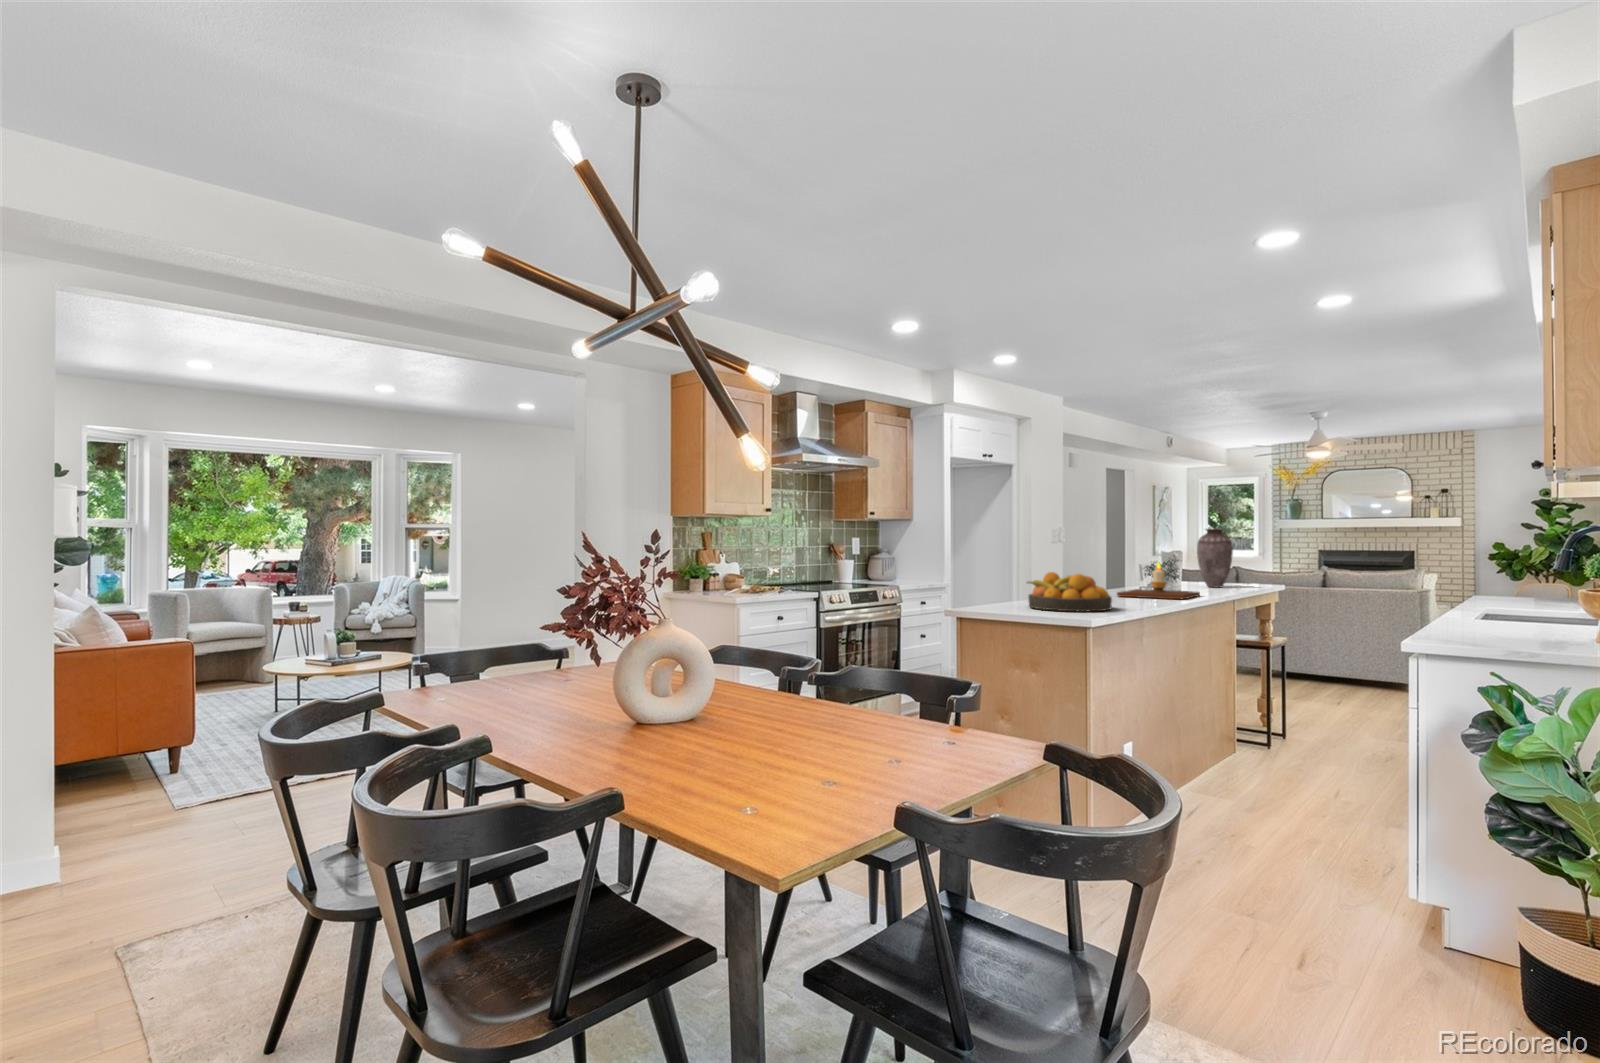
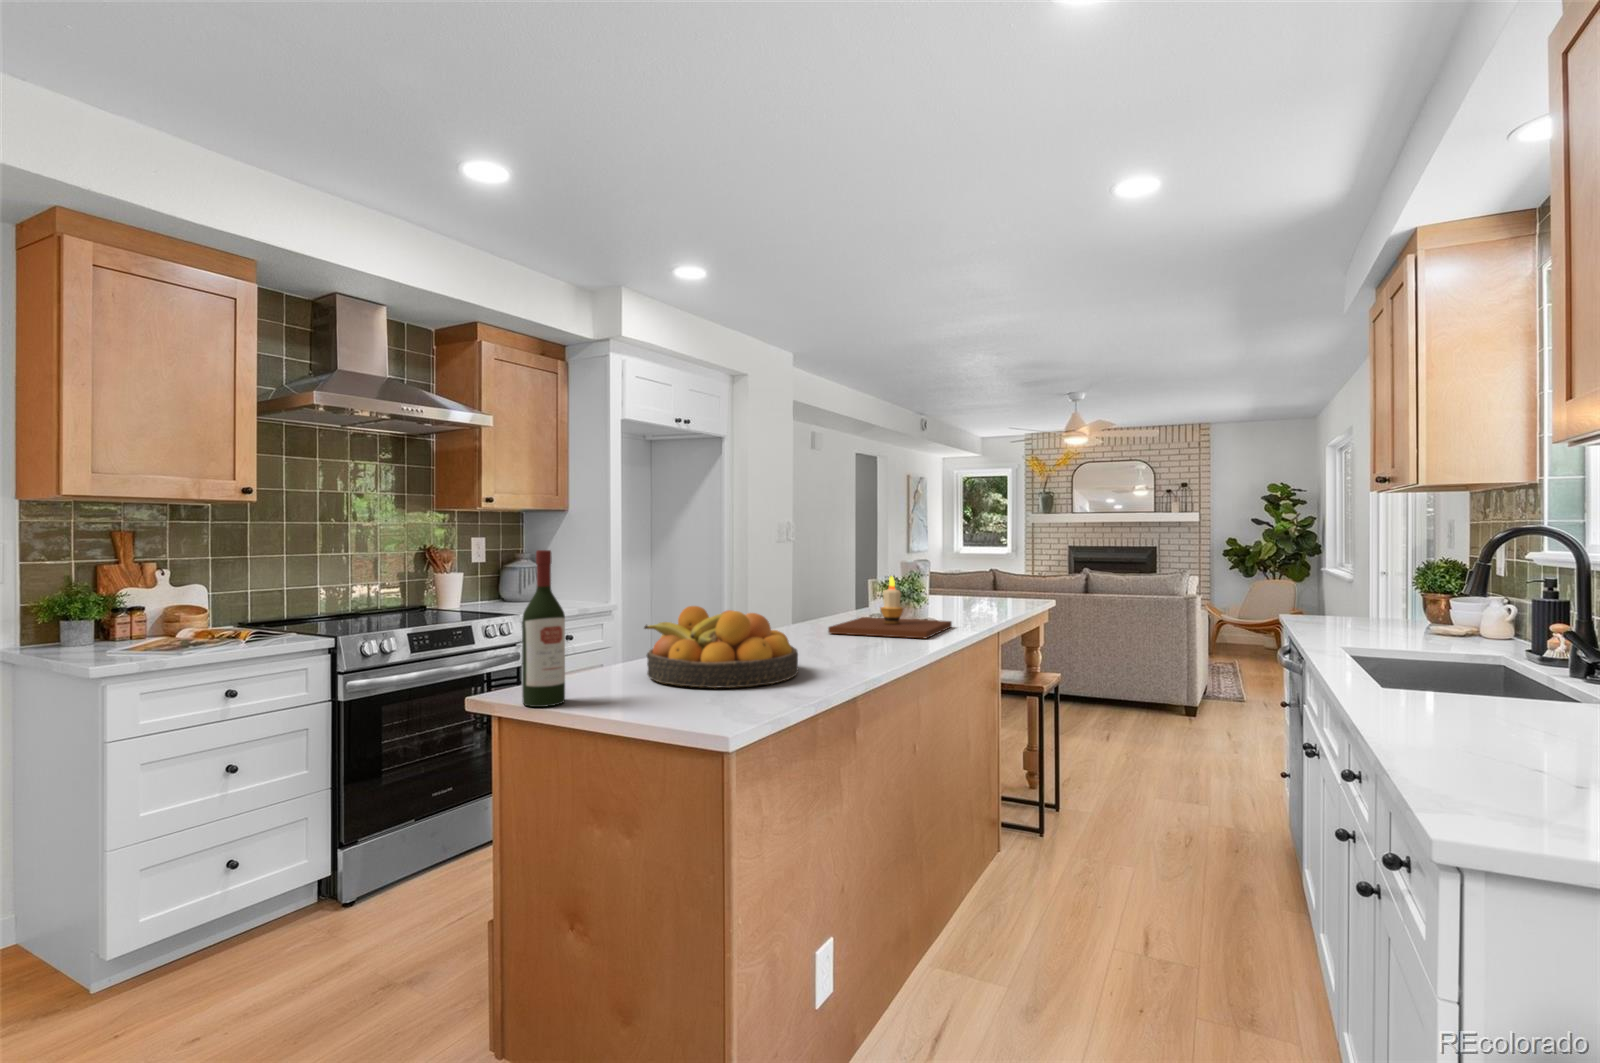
vase: present [1197,529,1233,587] -> none [949,523,994,607]
wine bottle: none [981,541,1001,614] -> present [522,550,565,707]

